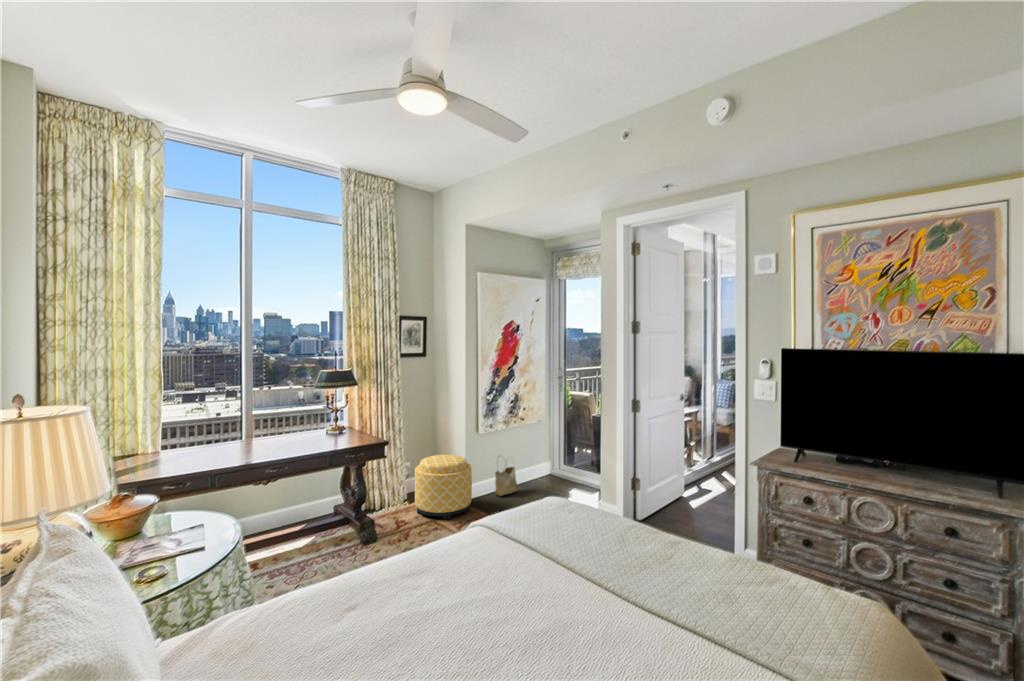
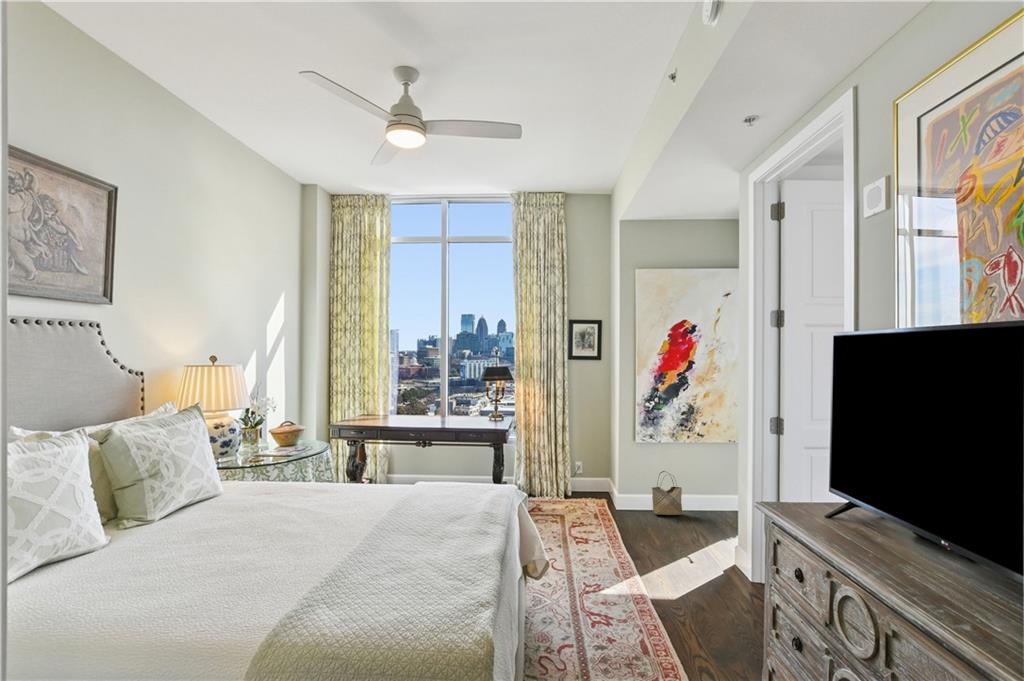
ottoman: present [415,455,472,519] -> none [560,457,617,519]

